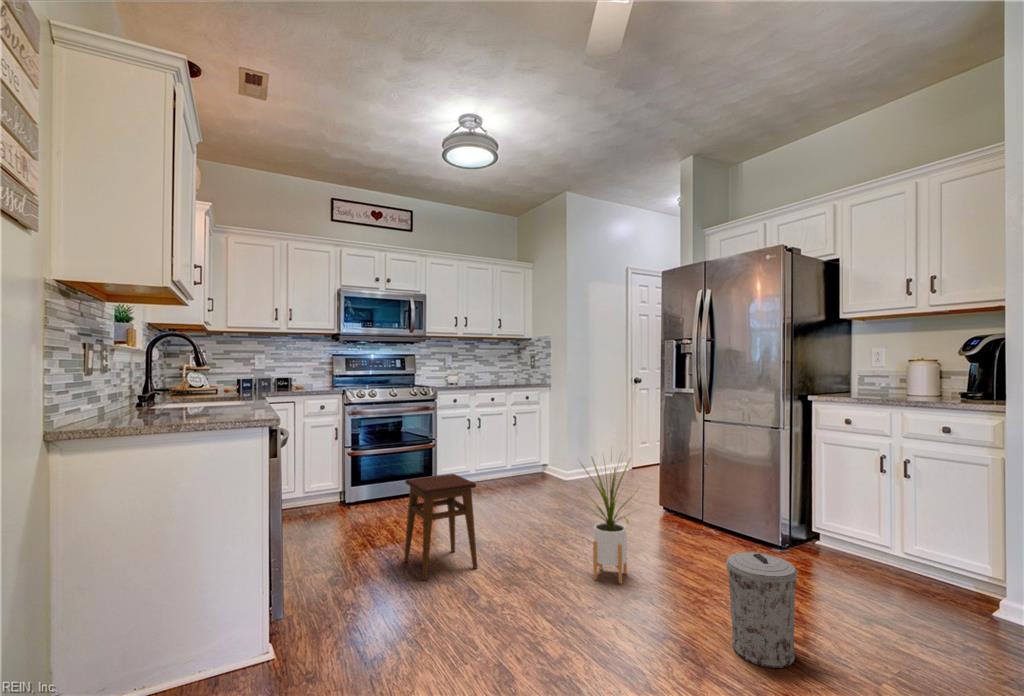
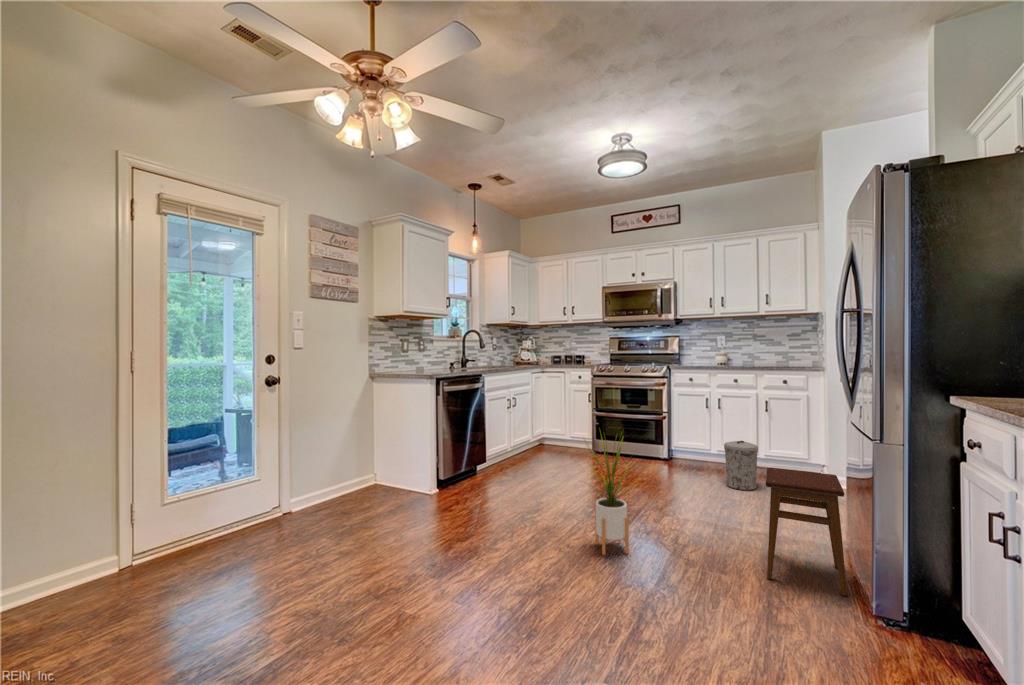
stool: present [404,474,477,581] -> present [766,468,847,596]
trash can: present [726,553,797,668] -> present [724,441,758,491]

